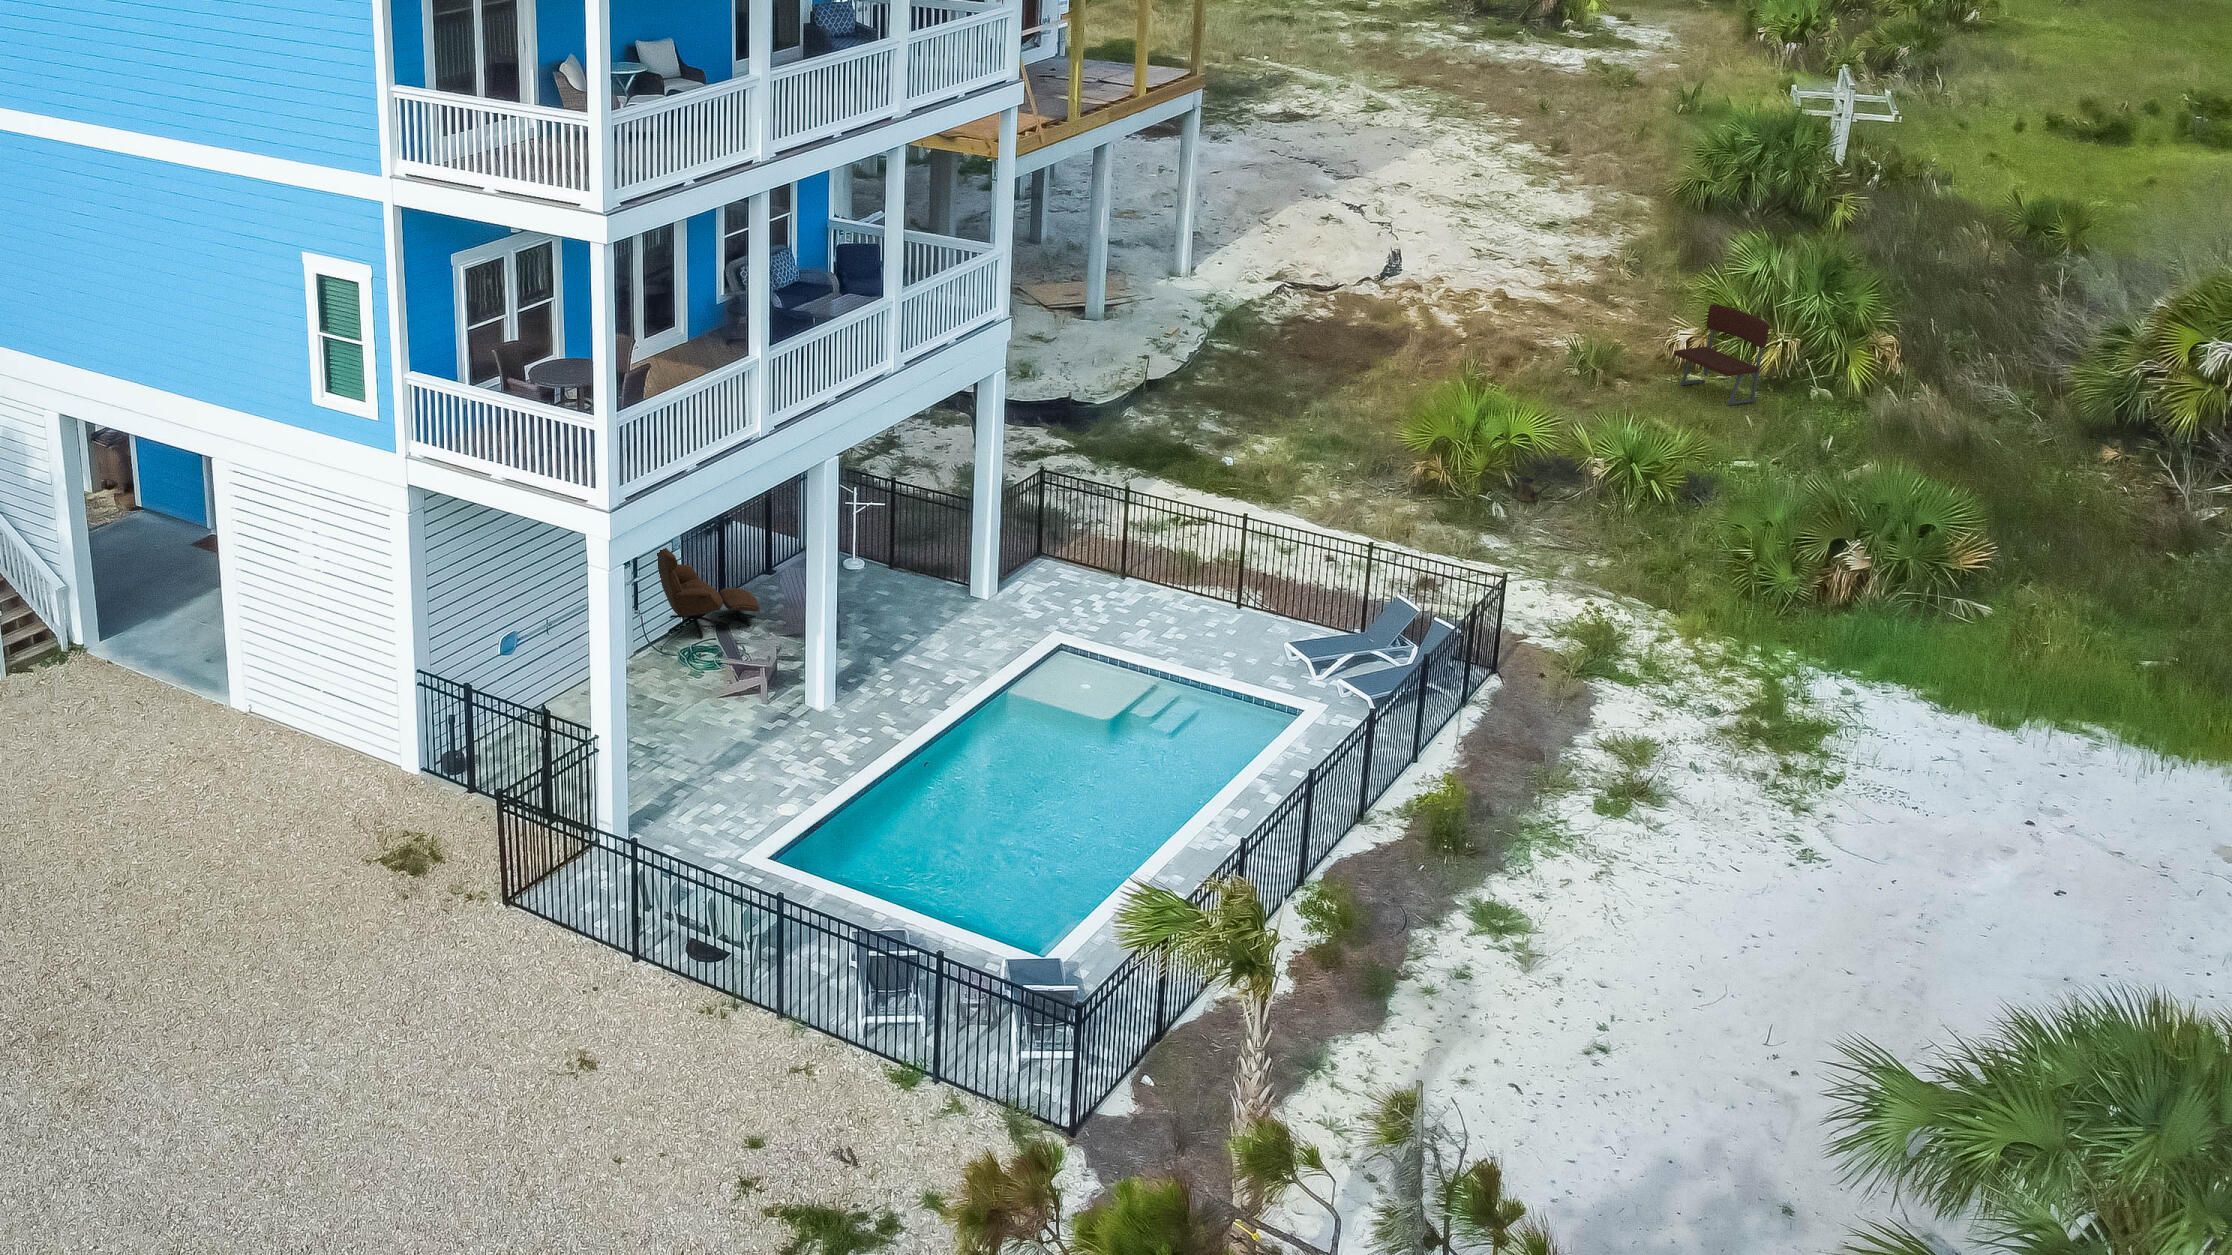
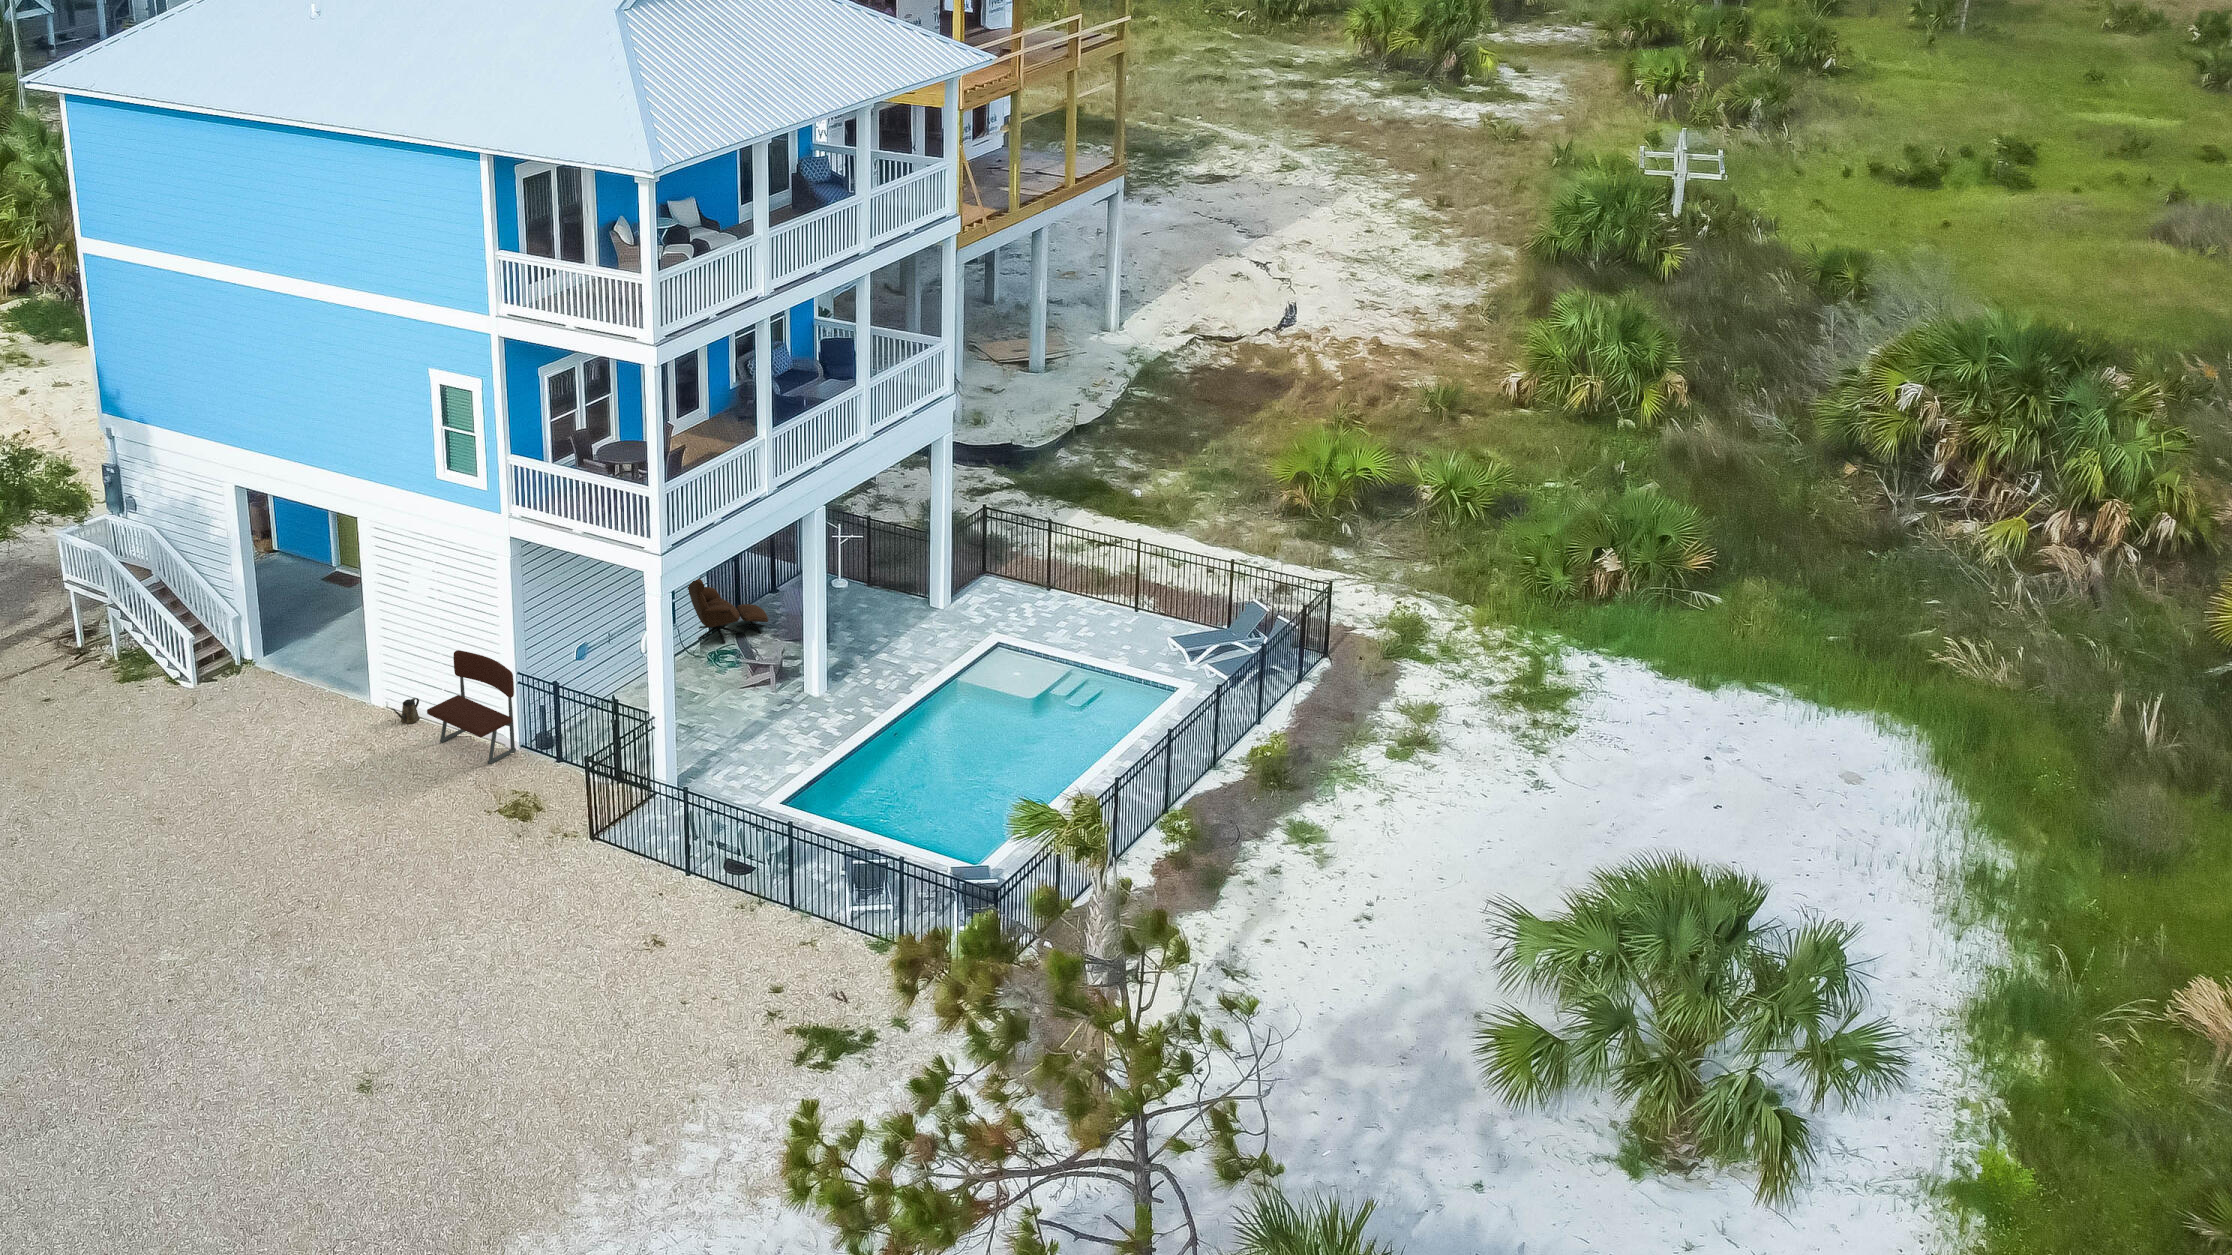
bench: present [1674,304,1769,405] -> present [427,650,516,764]
watering can: present [1512,476,1554,502] -> present [391,698,420,724]

